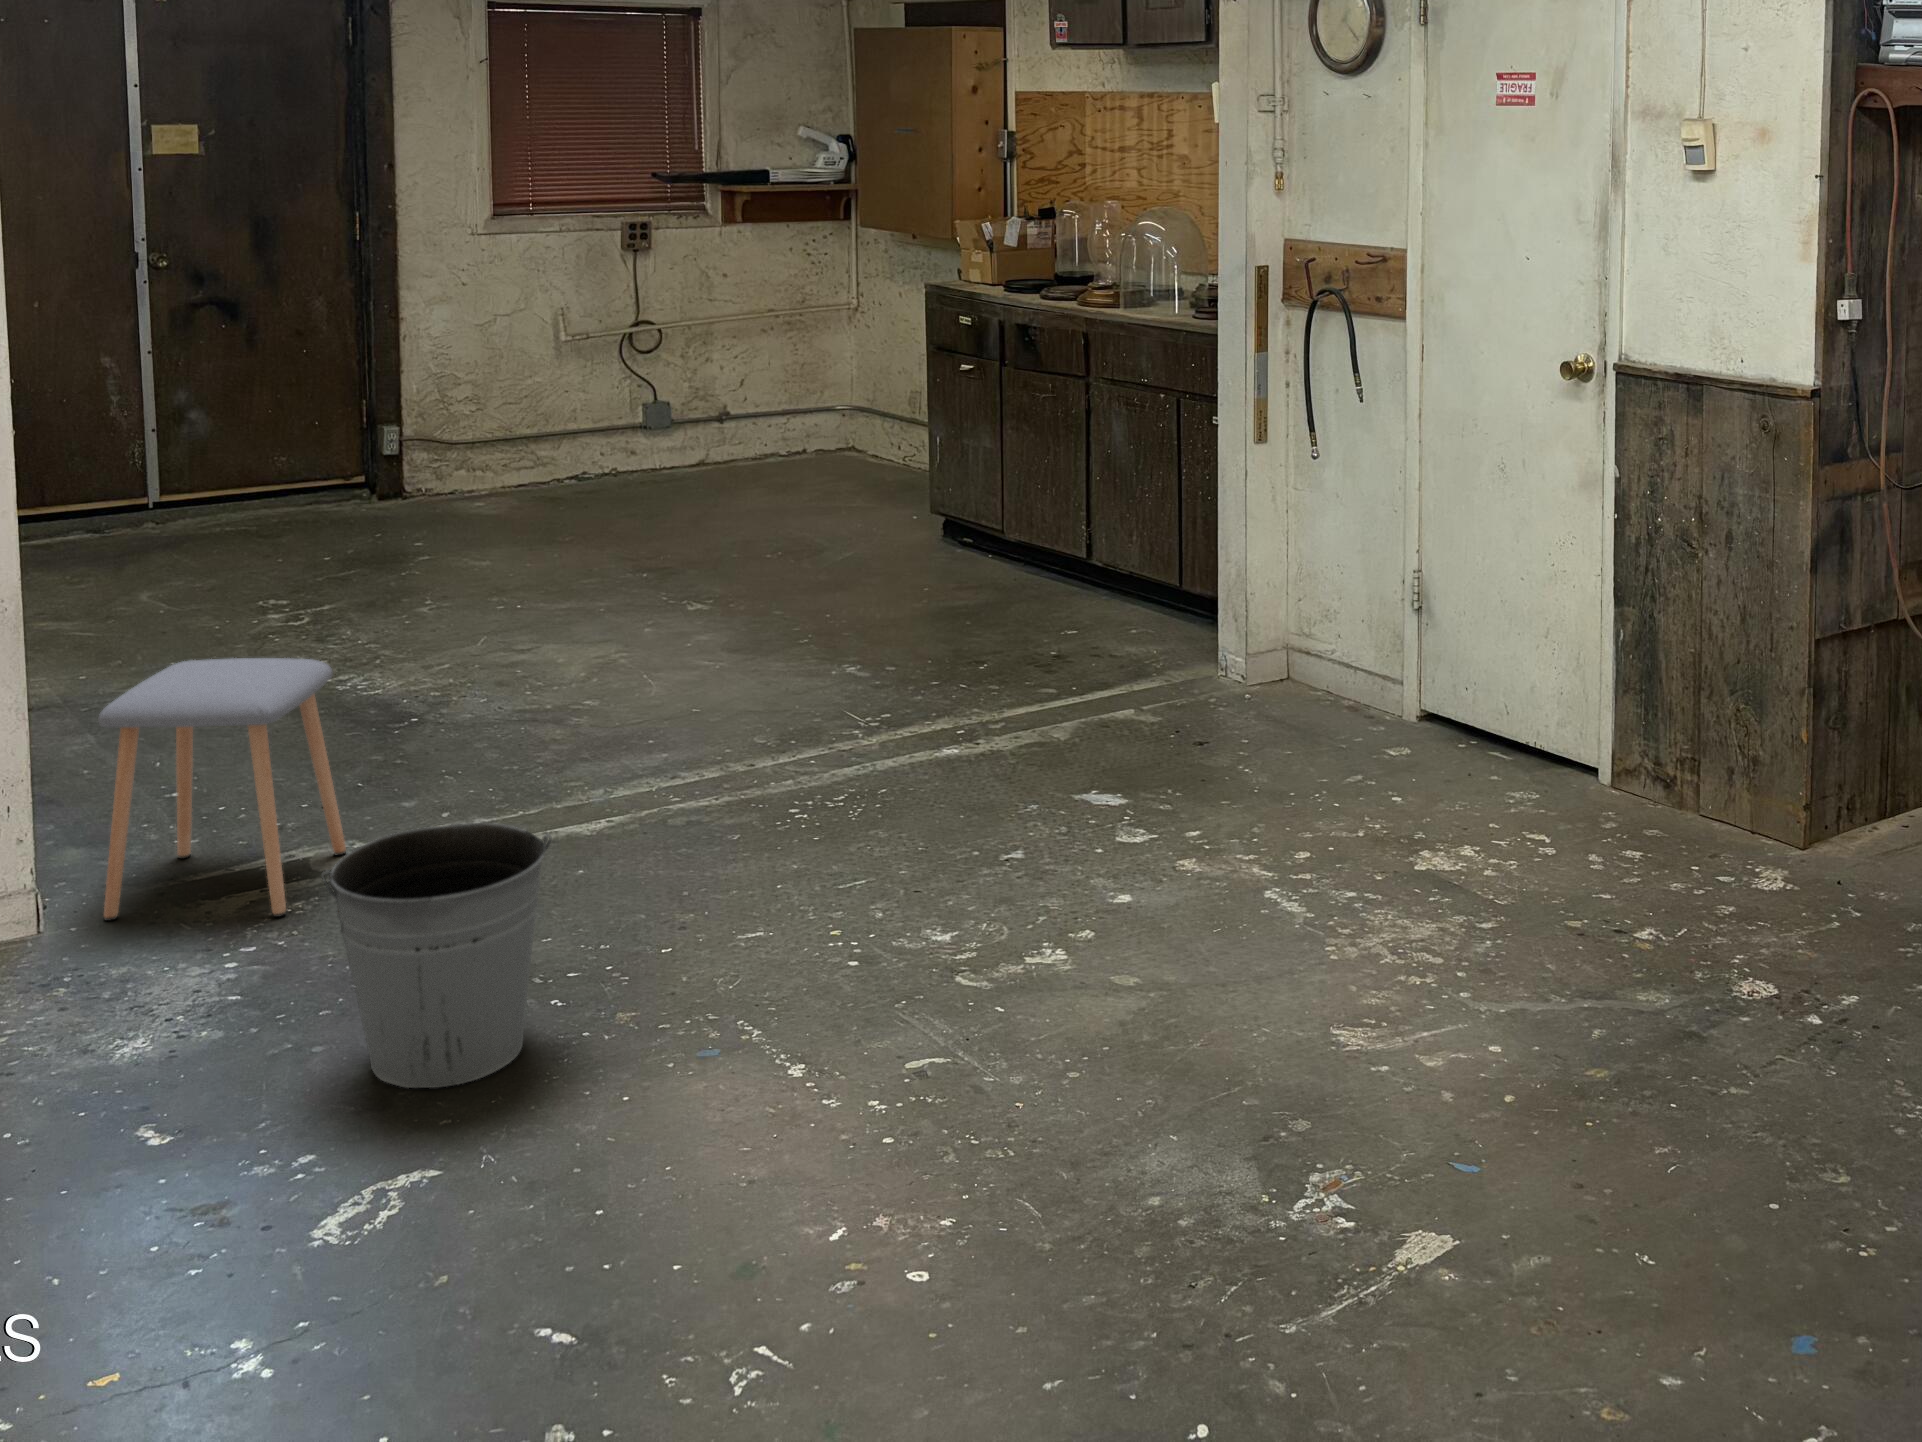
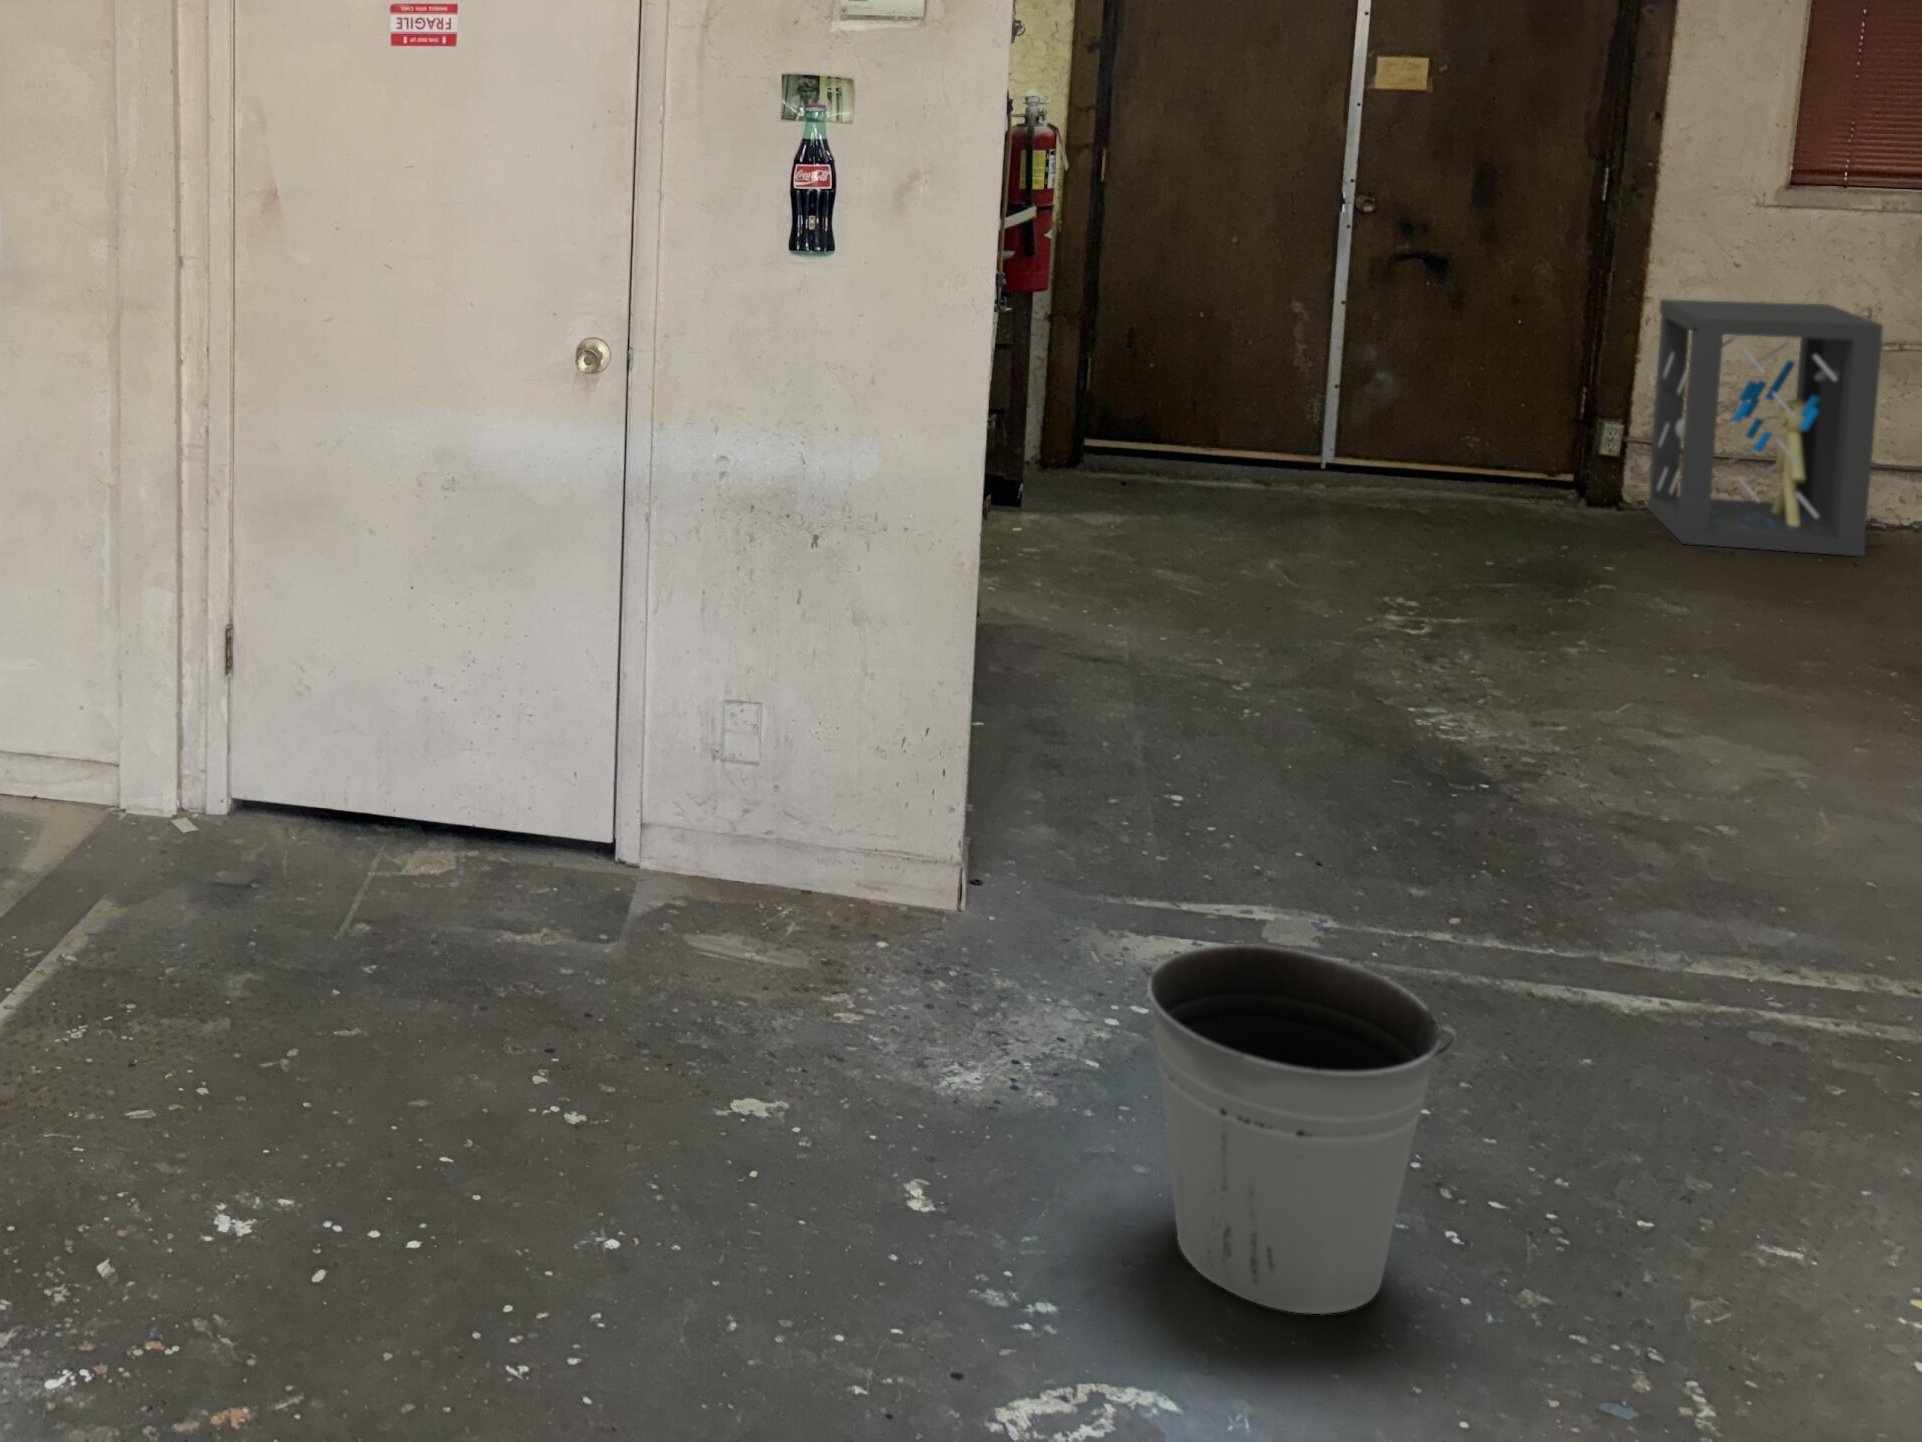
storage cabinet: none [415,313,584,515] -> present [1647,299,1883,557]
stool: present [98,658,346,921] -> none [1023,652,1313,979]

